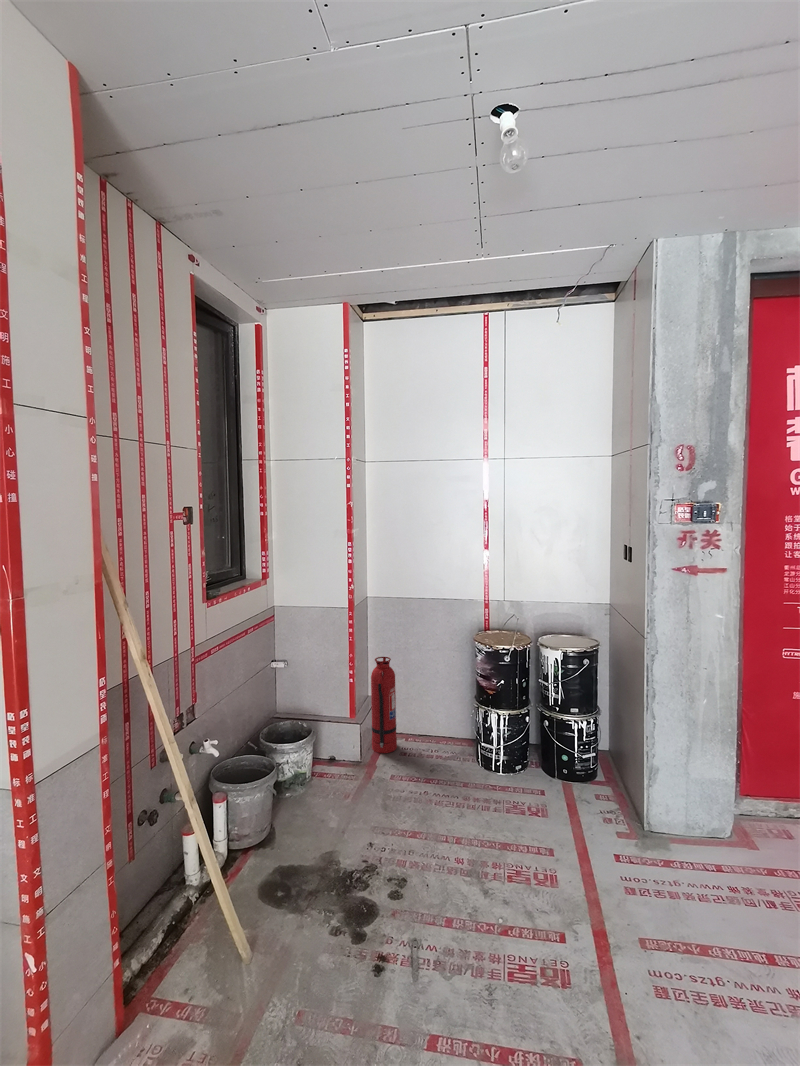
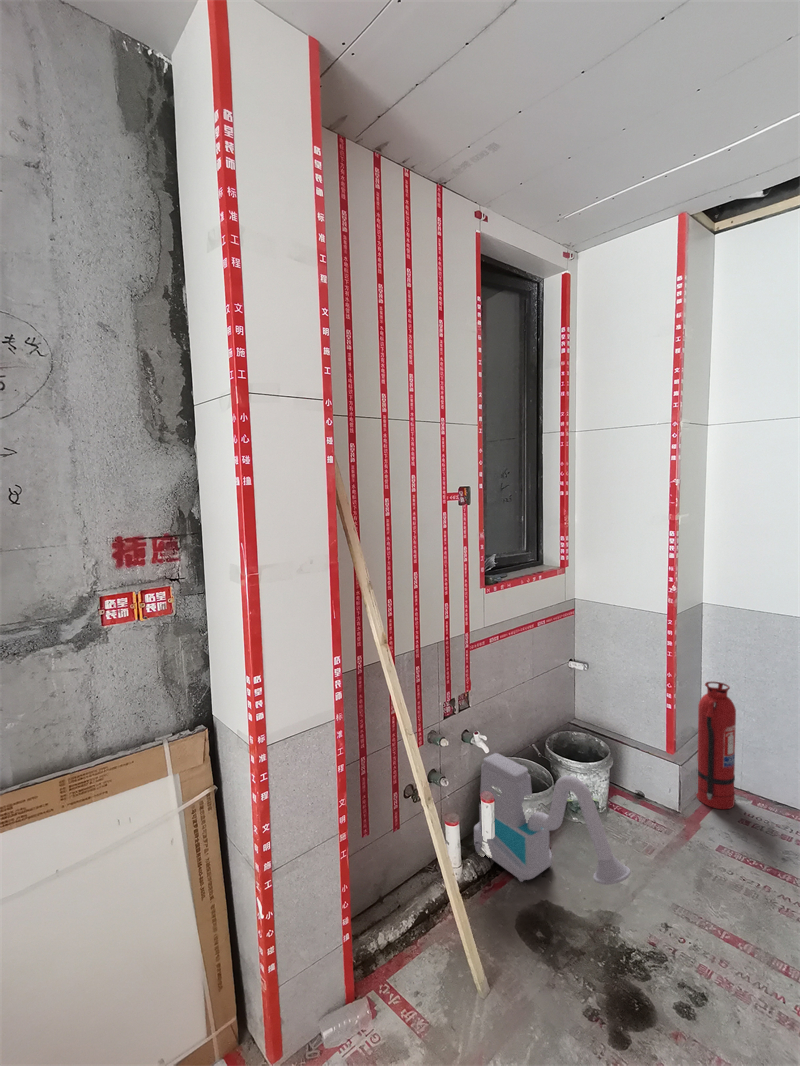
vacuum cleaner: none [205,750,347,861] -> present [474,753,631,885]

